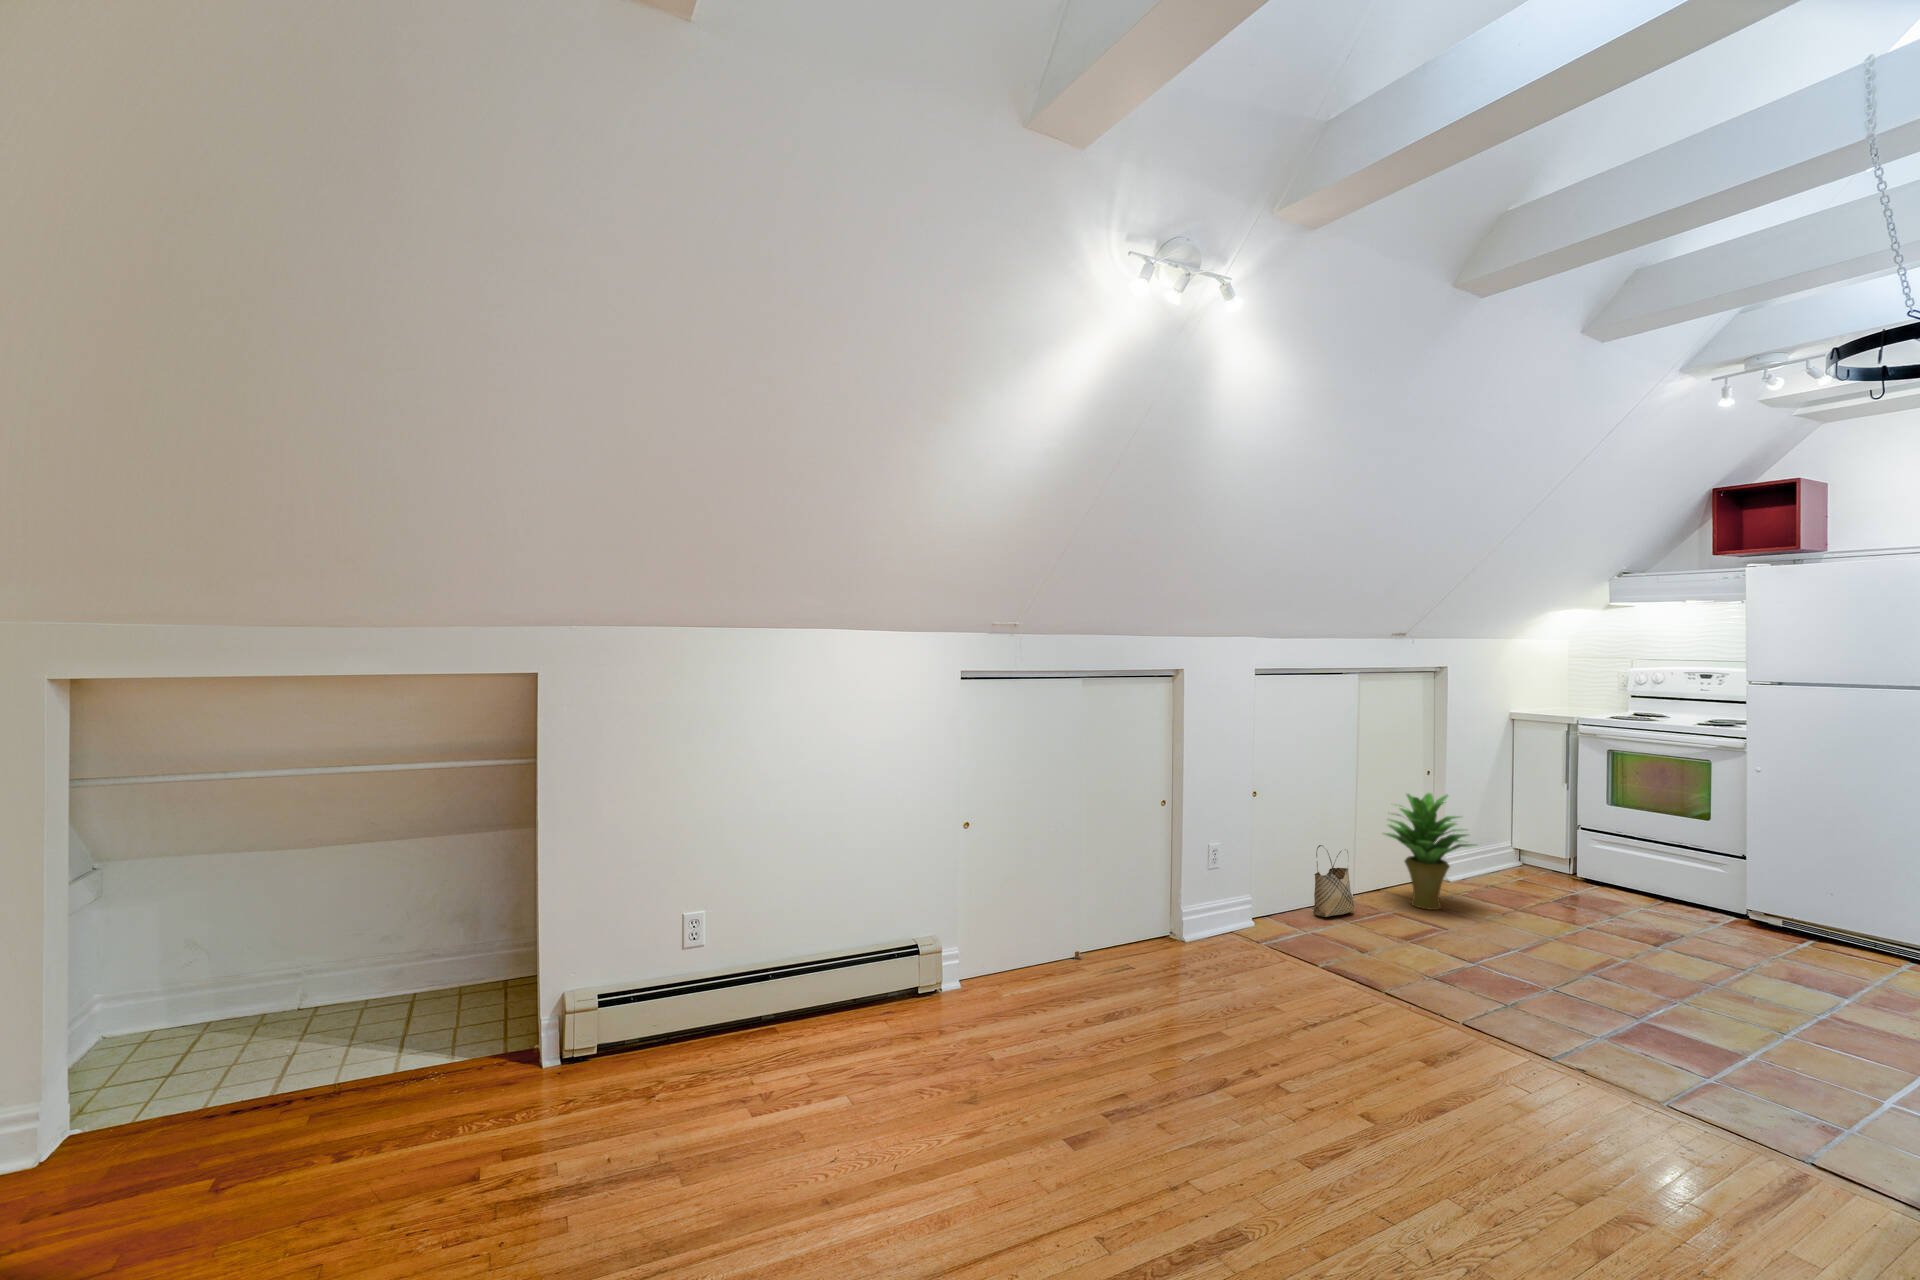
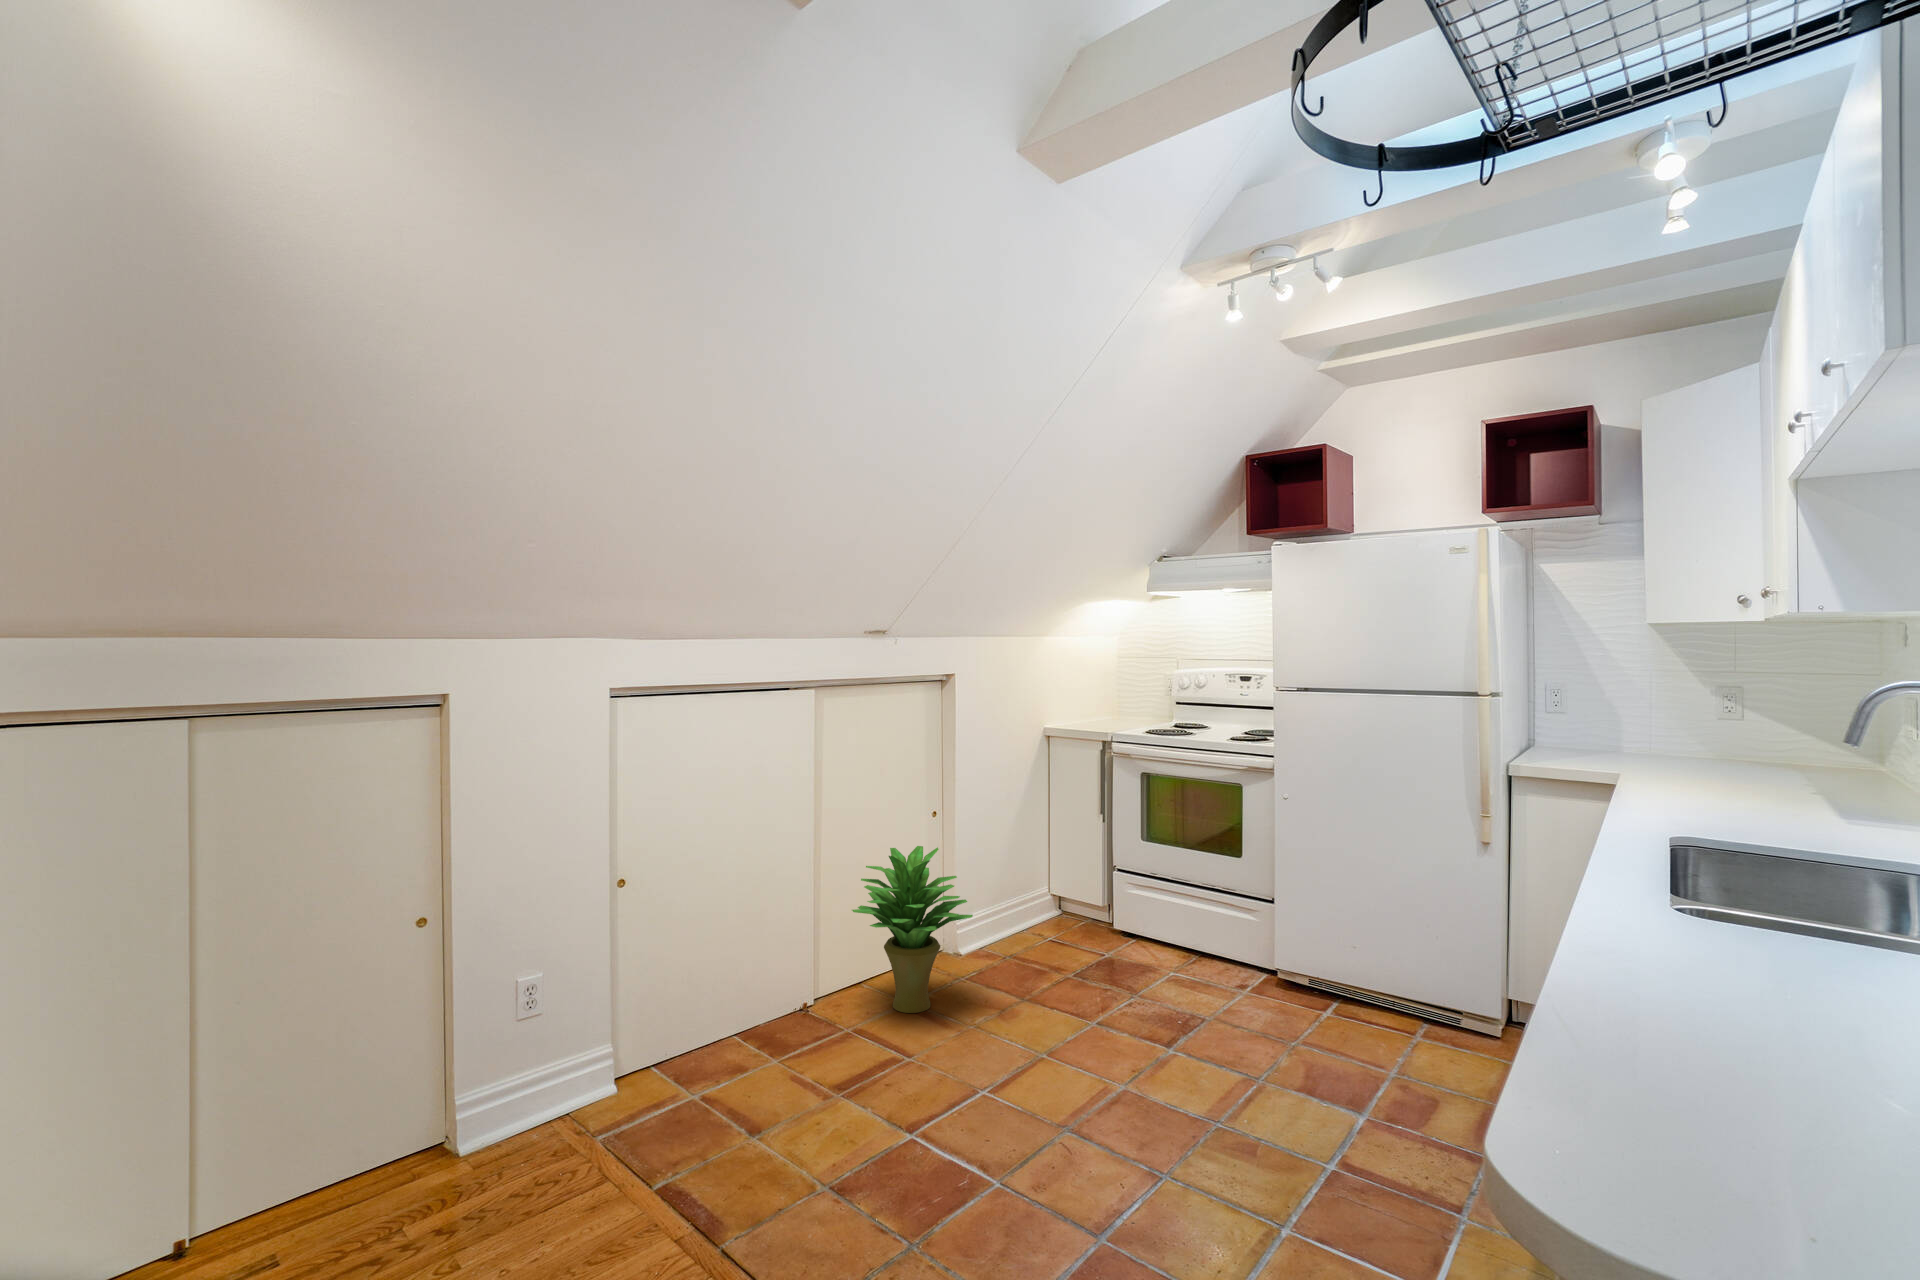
woven basket: present [1313,845,1354,917] -> none [734,940,800,1055]

